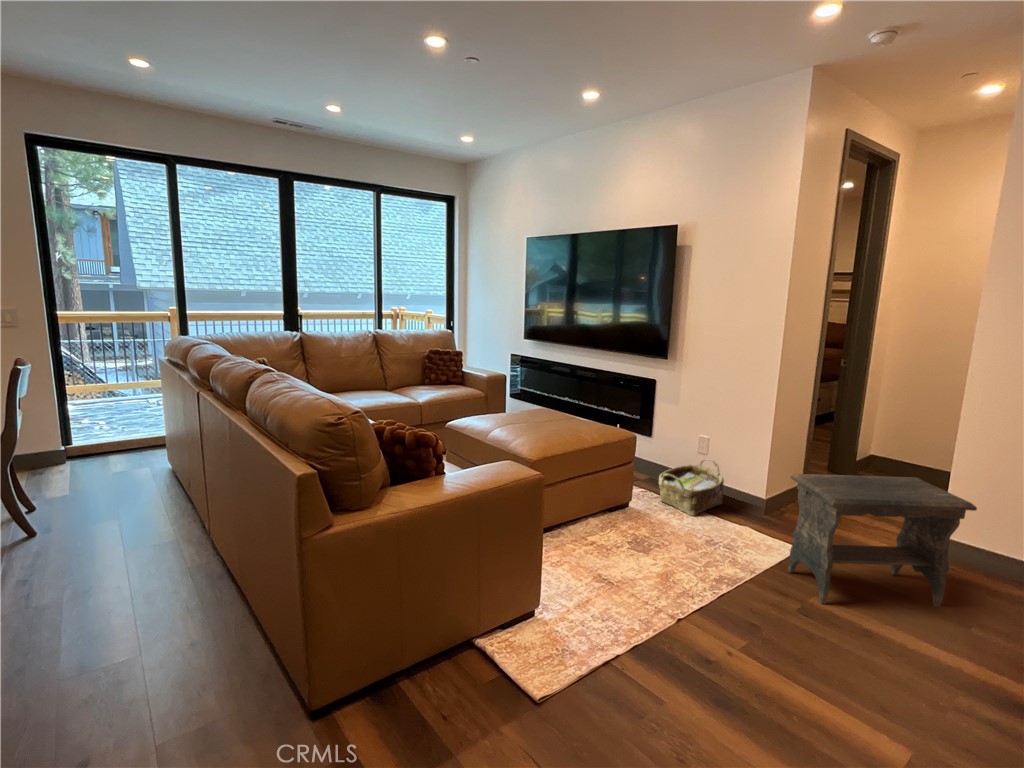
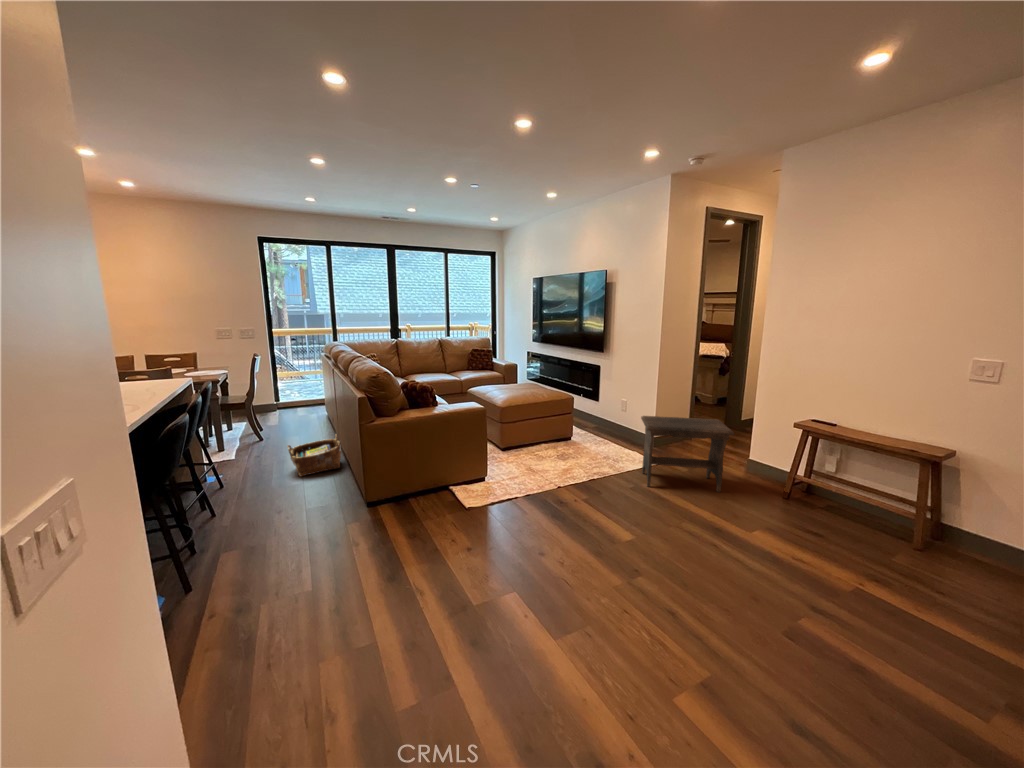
woven basket: present [659,458,724,516] -> present [287,434,341,476]

